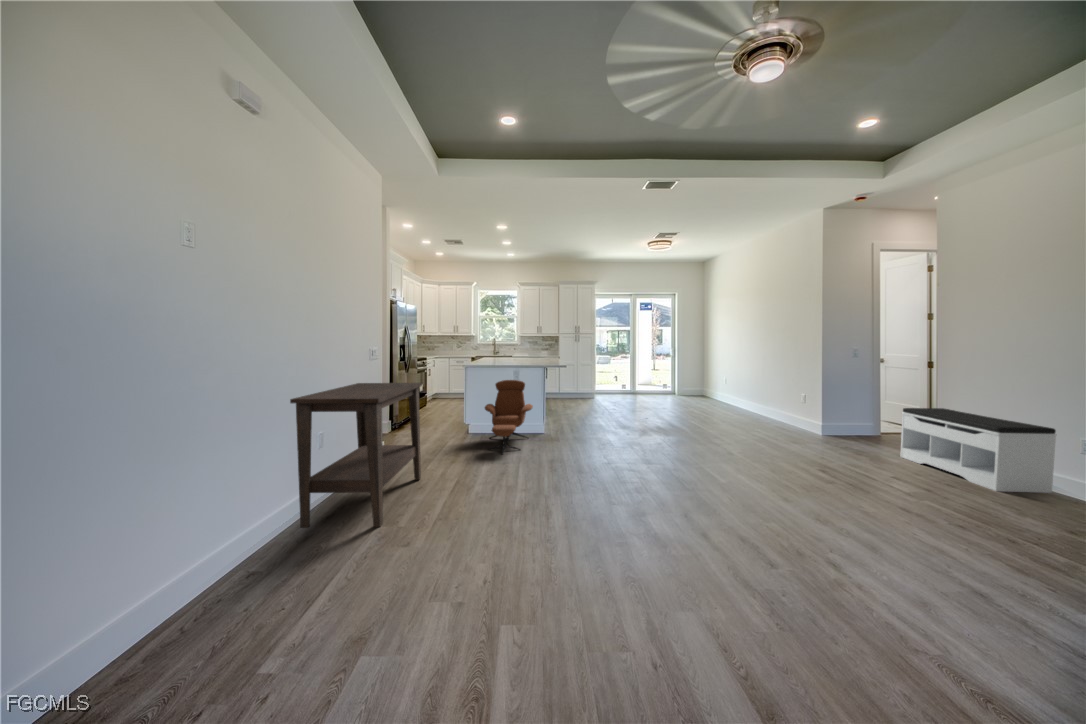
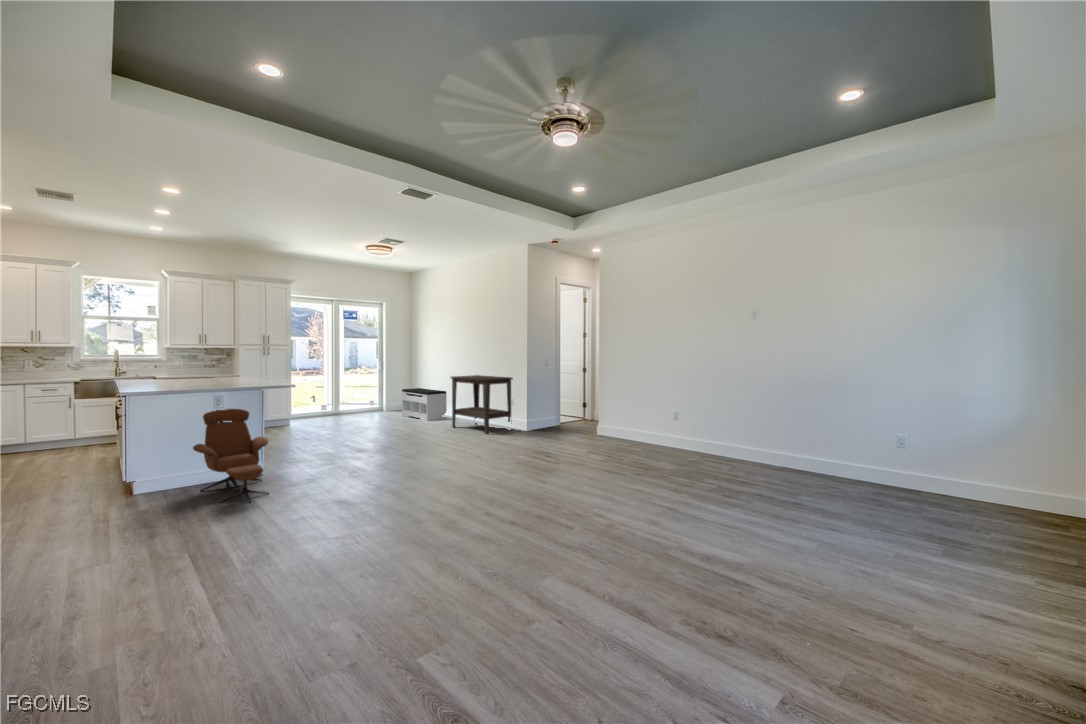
side table: present [290,383,422,528] -> present [450,375,513,434]
bench: present [900,408,1056,493] -> present [402,388,447,421]

